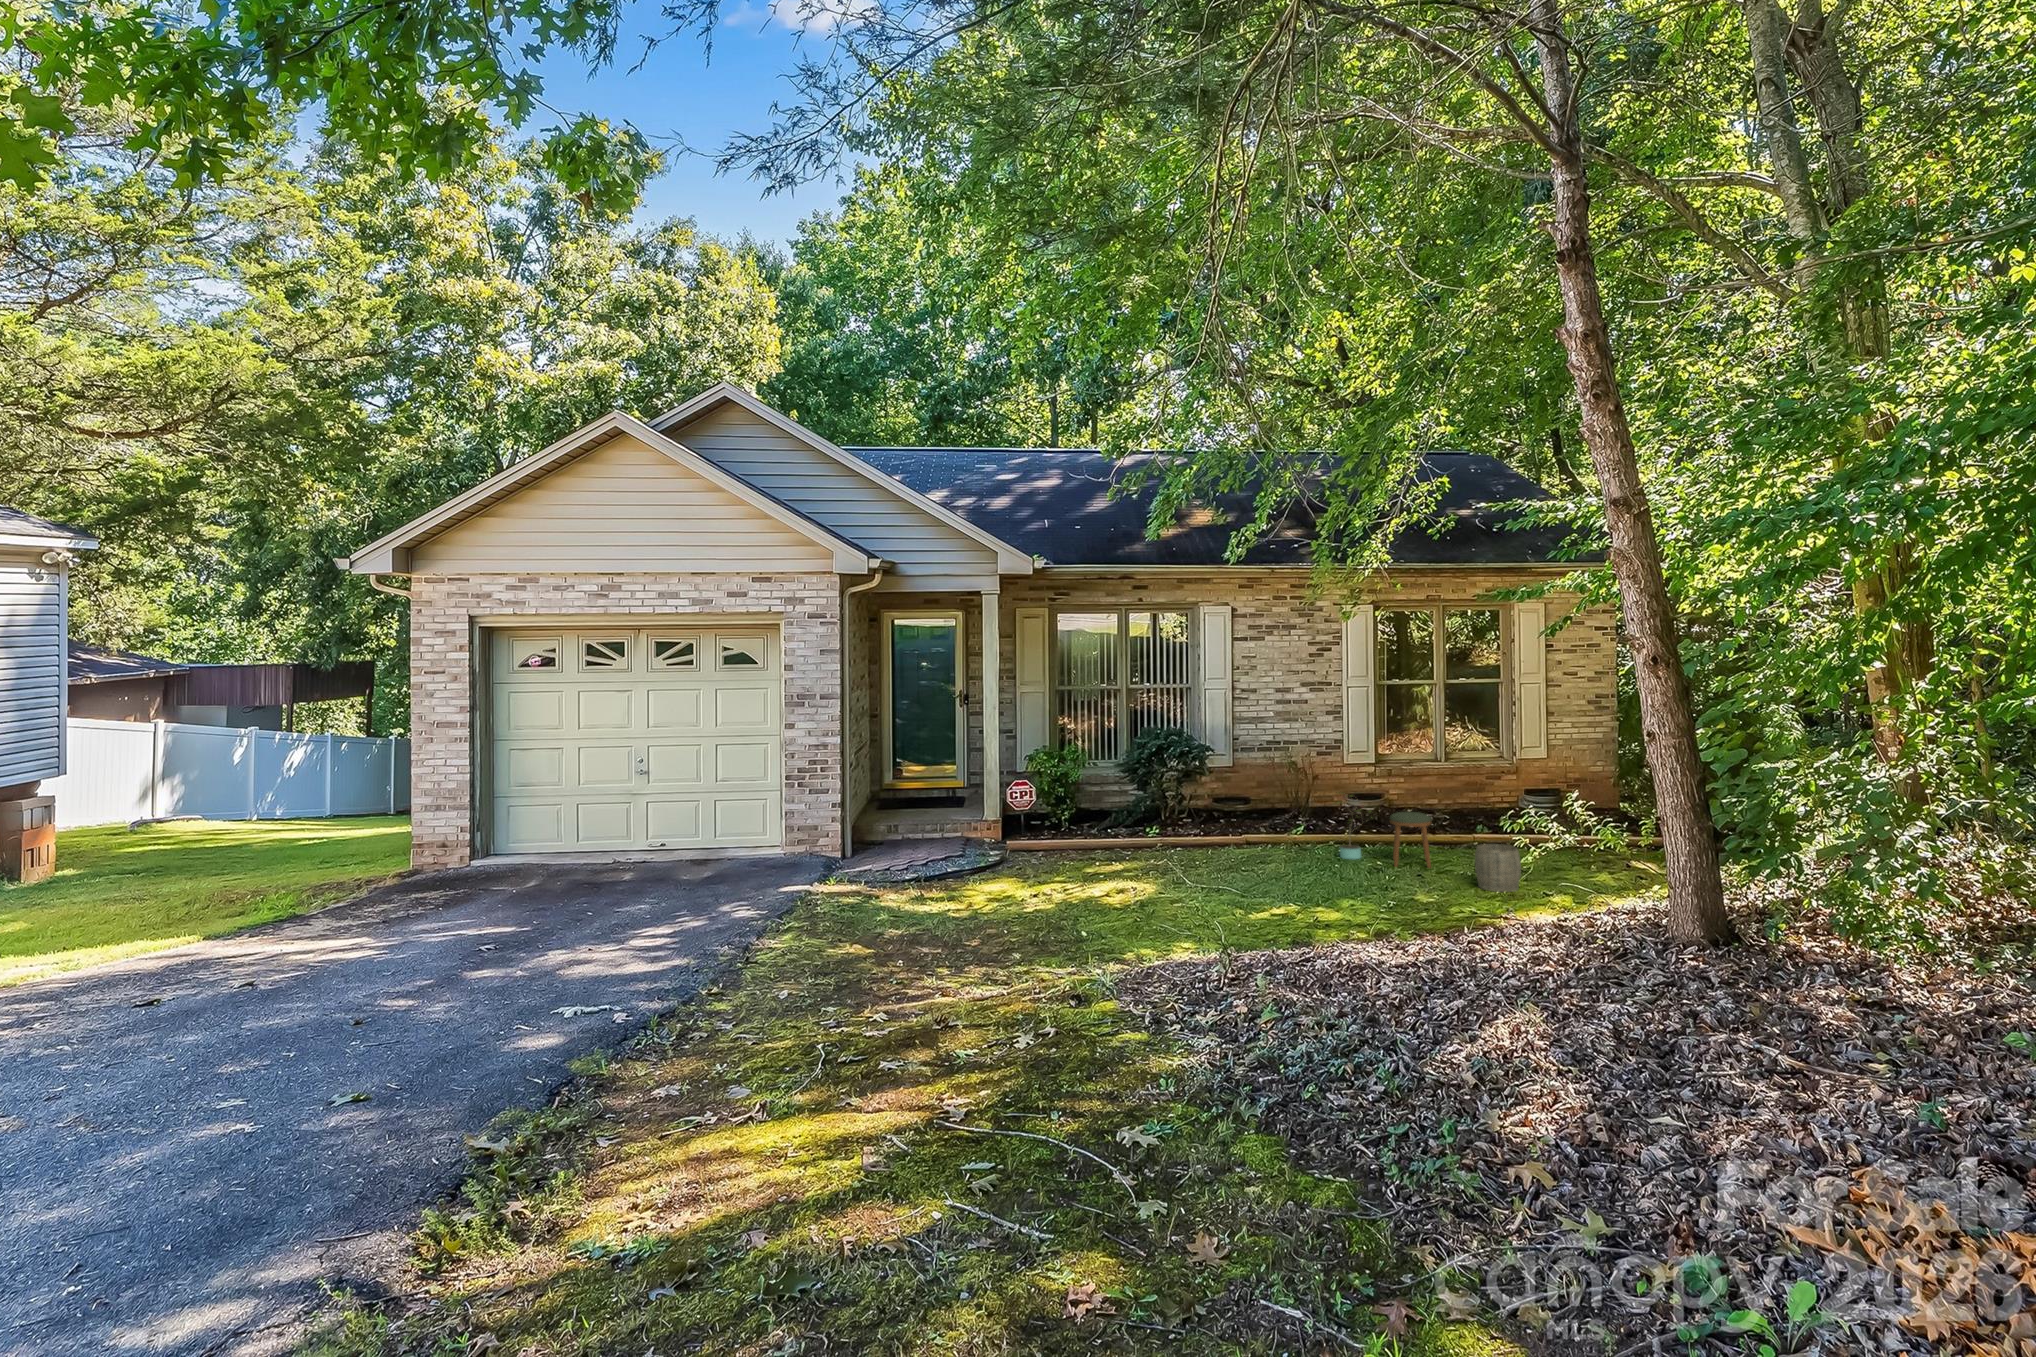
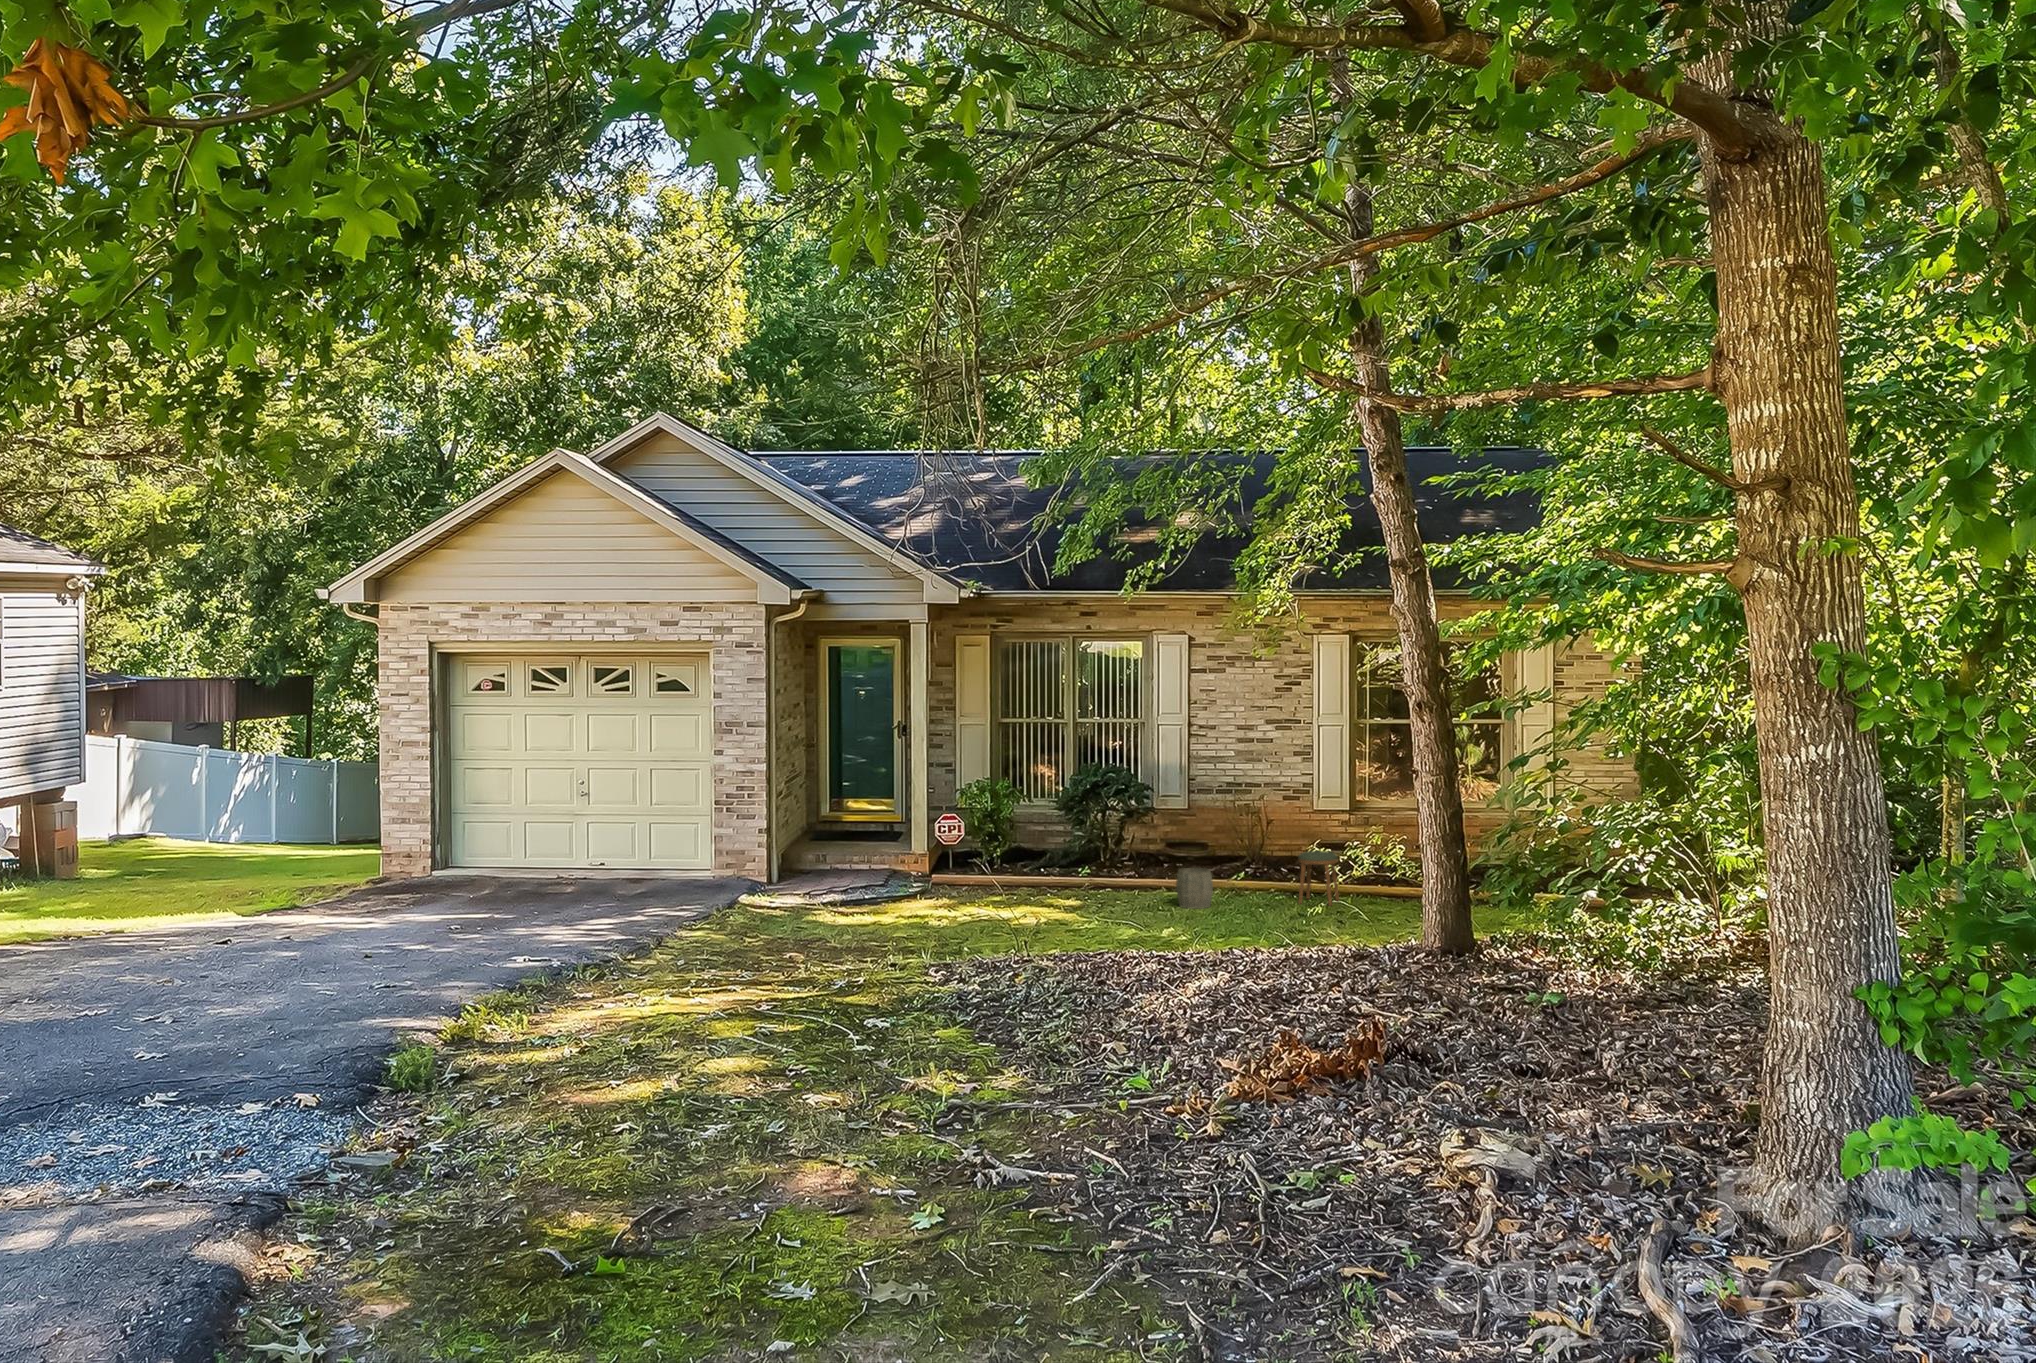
potted plant: present [1337,794,1372,859] -> none [1250,830,1290,898]
woven basket: present [1475,844,1521,892] -> present [1176,868,1213,909]

